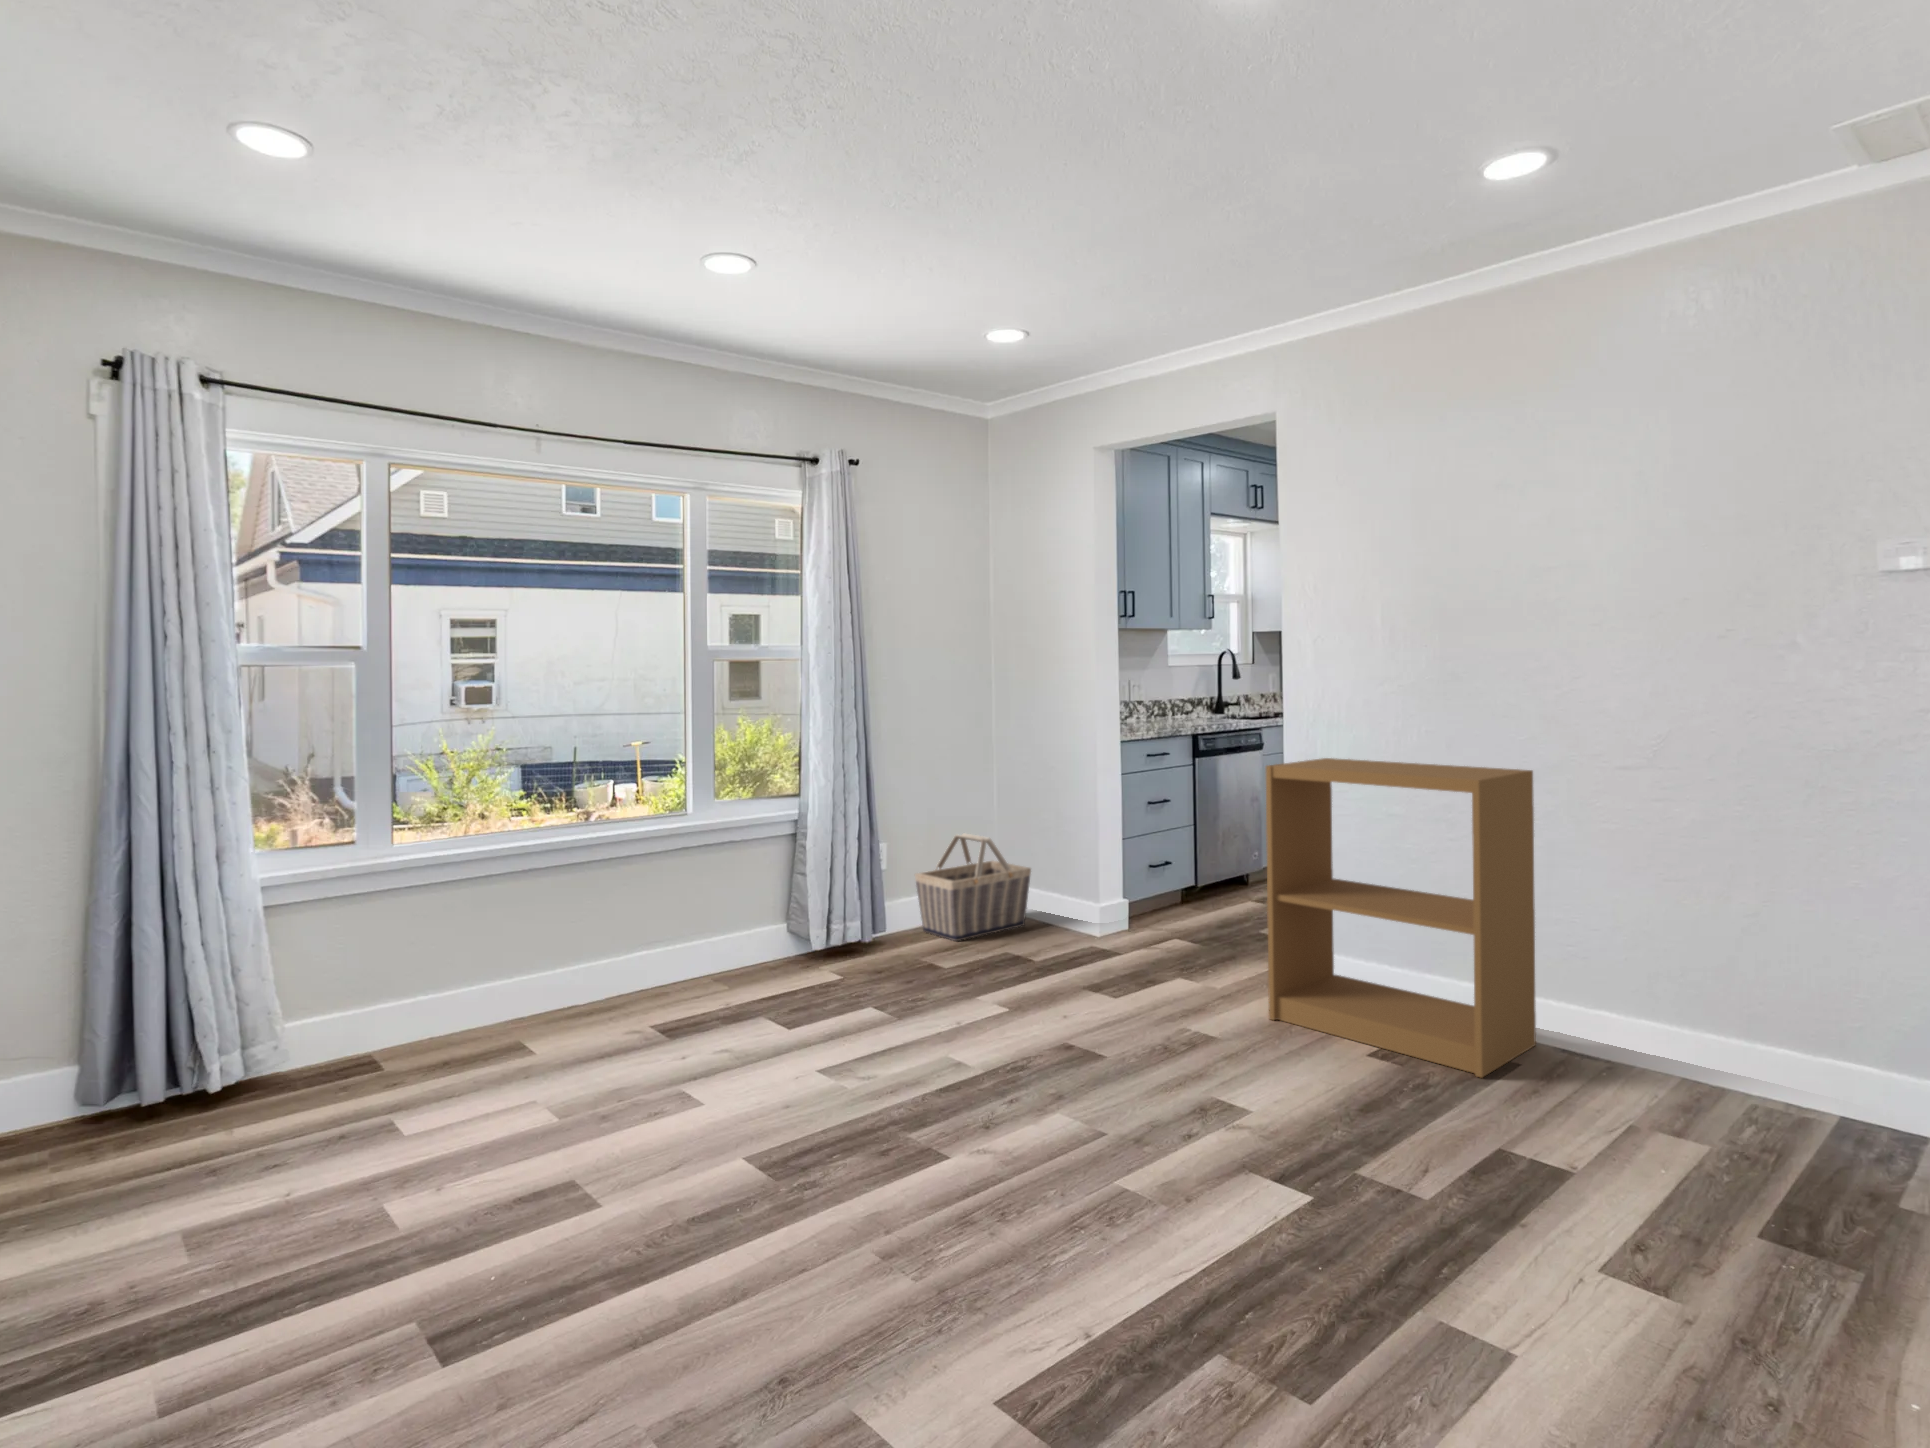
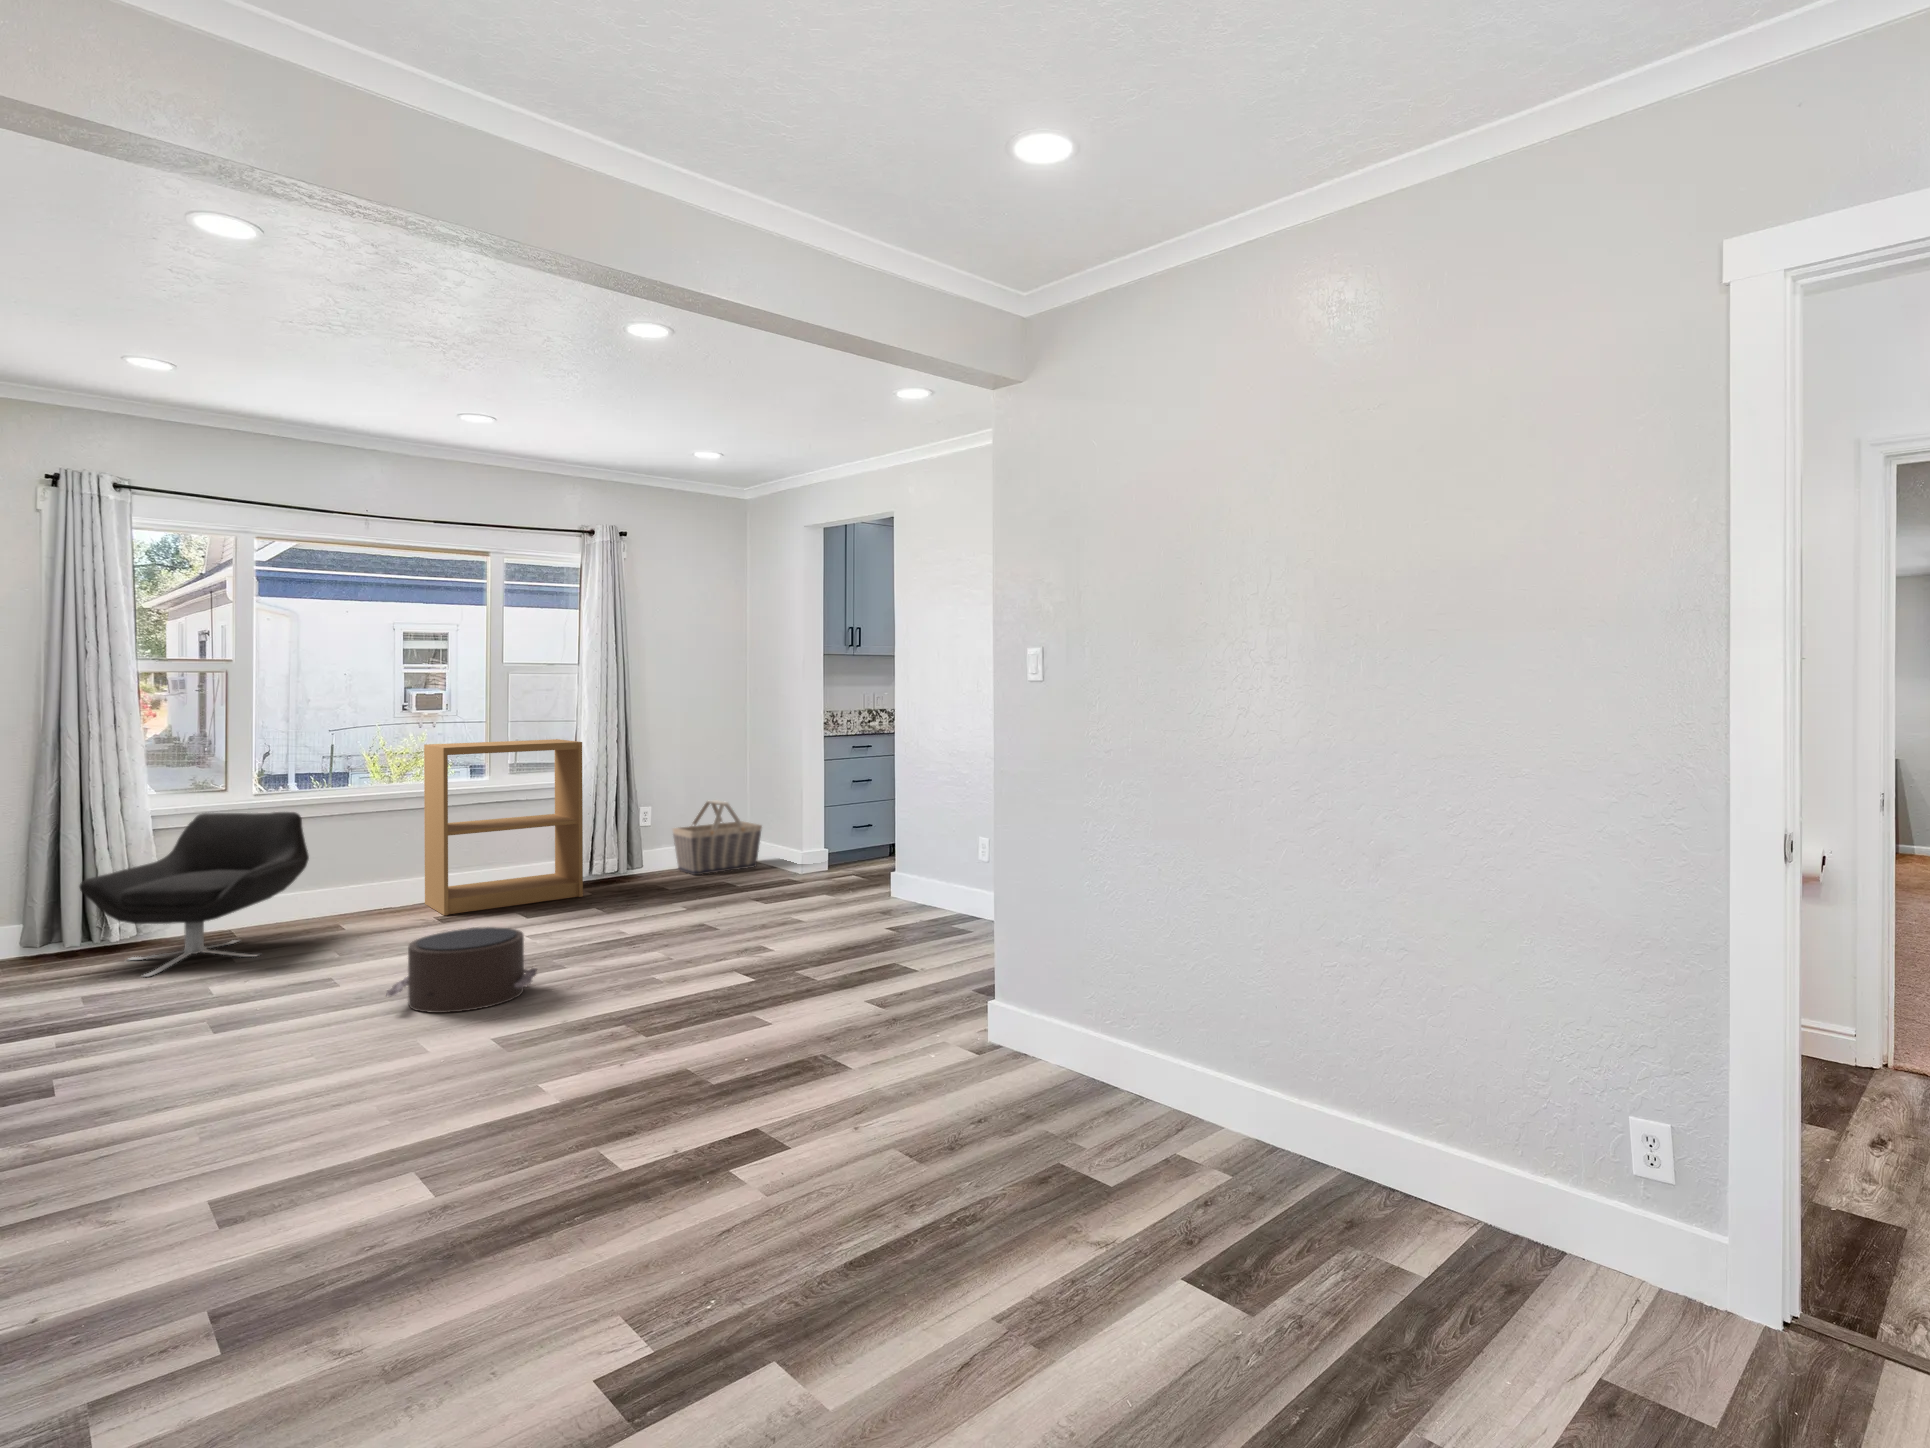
bookshelf: present [1266,758,1536,1077] -> present [424,739,583,915]
lounge chair: none [166,877,489,1169] -> present [80,812,309,977]
pouf: none [726,1104,969,1299] -> present [386,927,537,1013]

